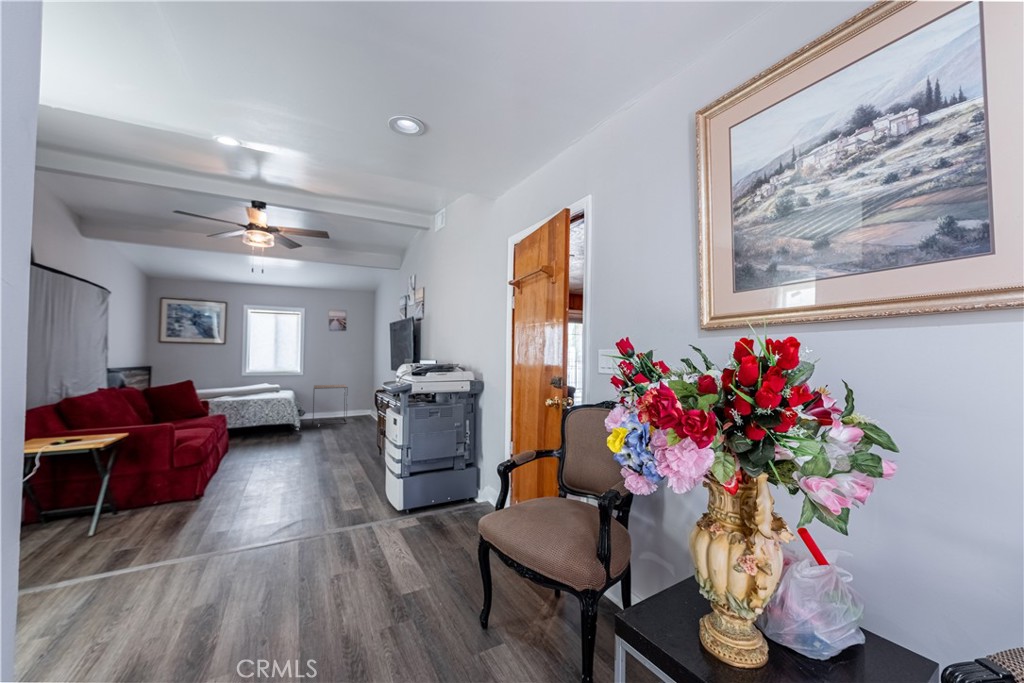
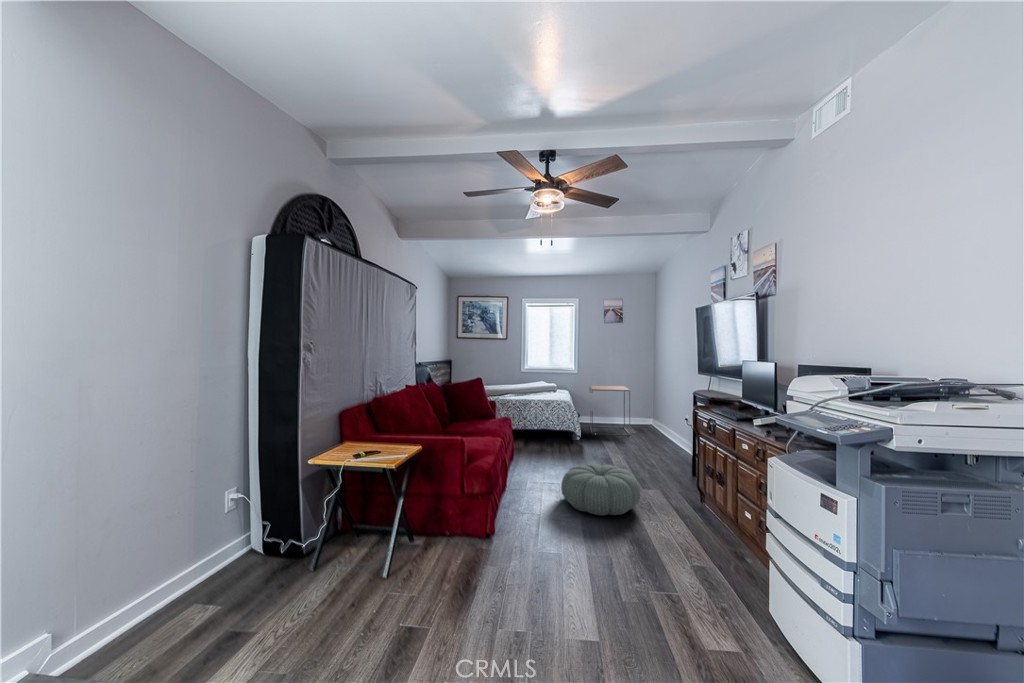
pouf: none [271,438,334,472] -> present [561,464,640,515]

